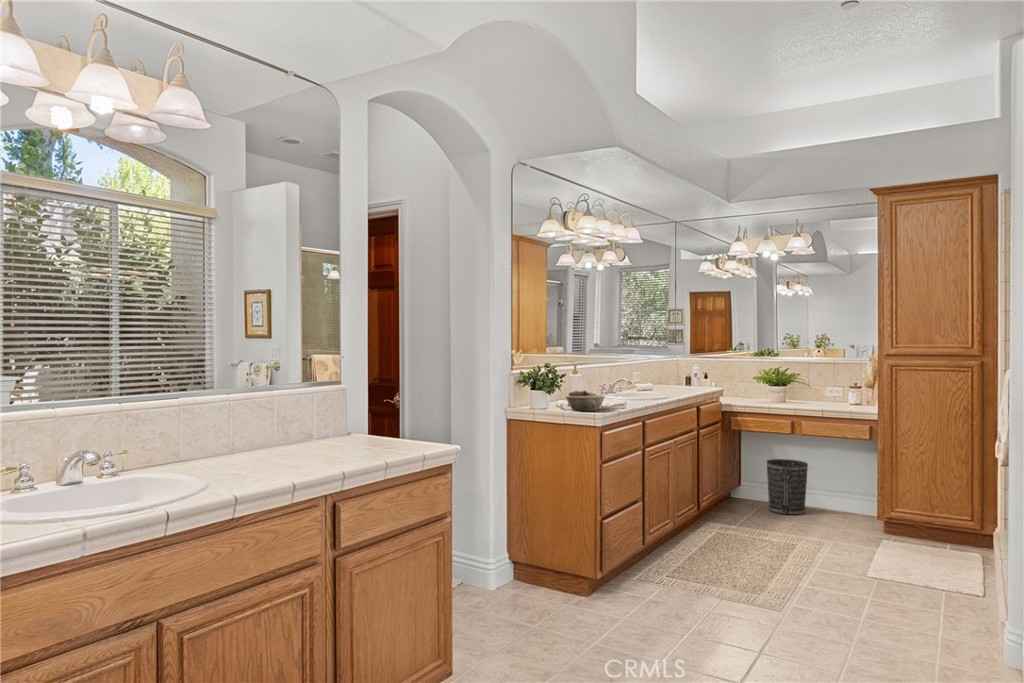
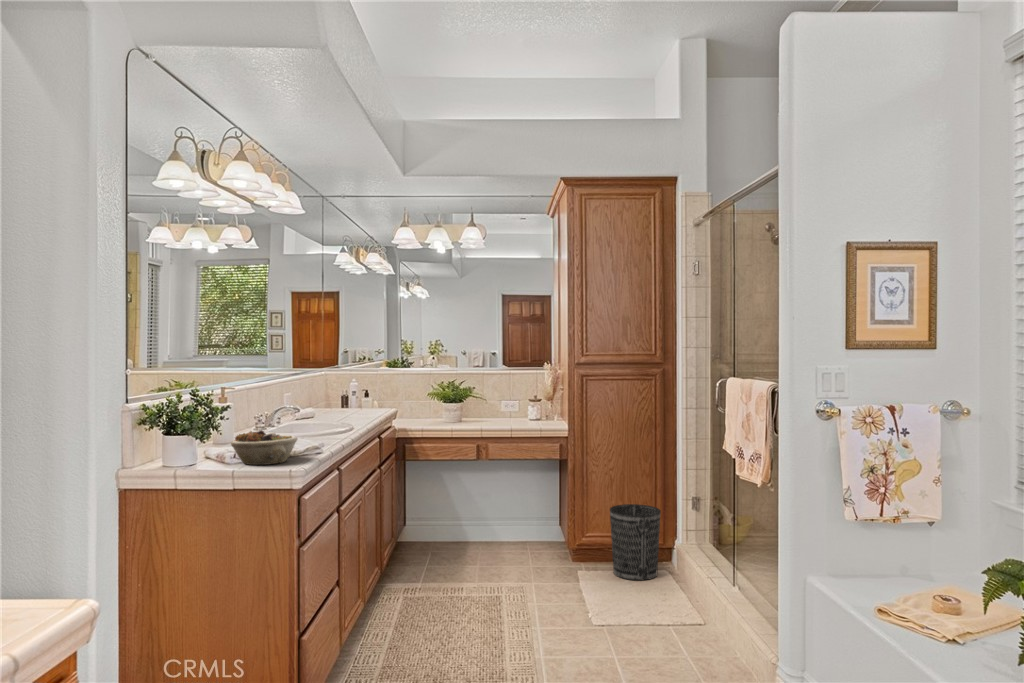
wastebasket: present [767,459,808,515] -> present [610,504,661,580]

